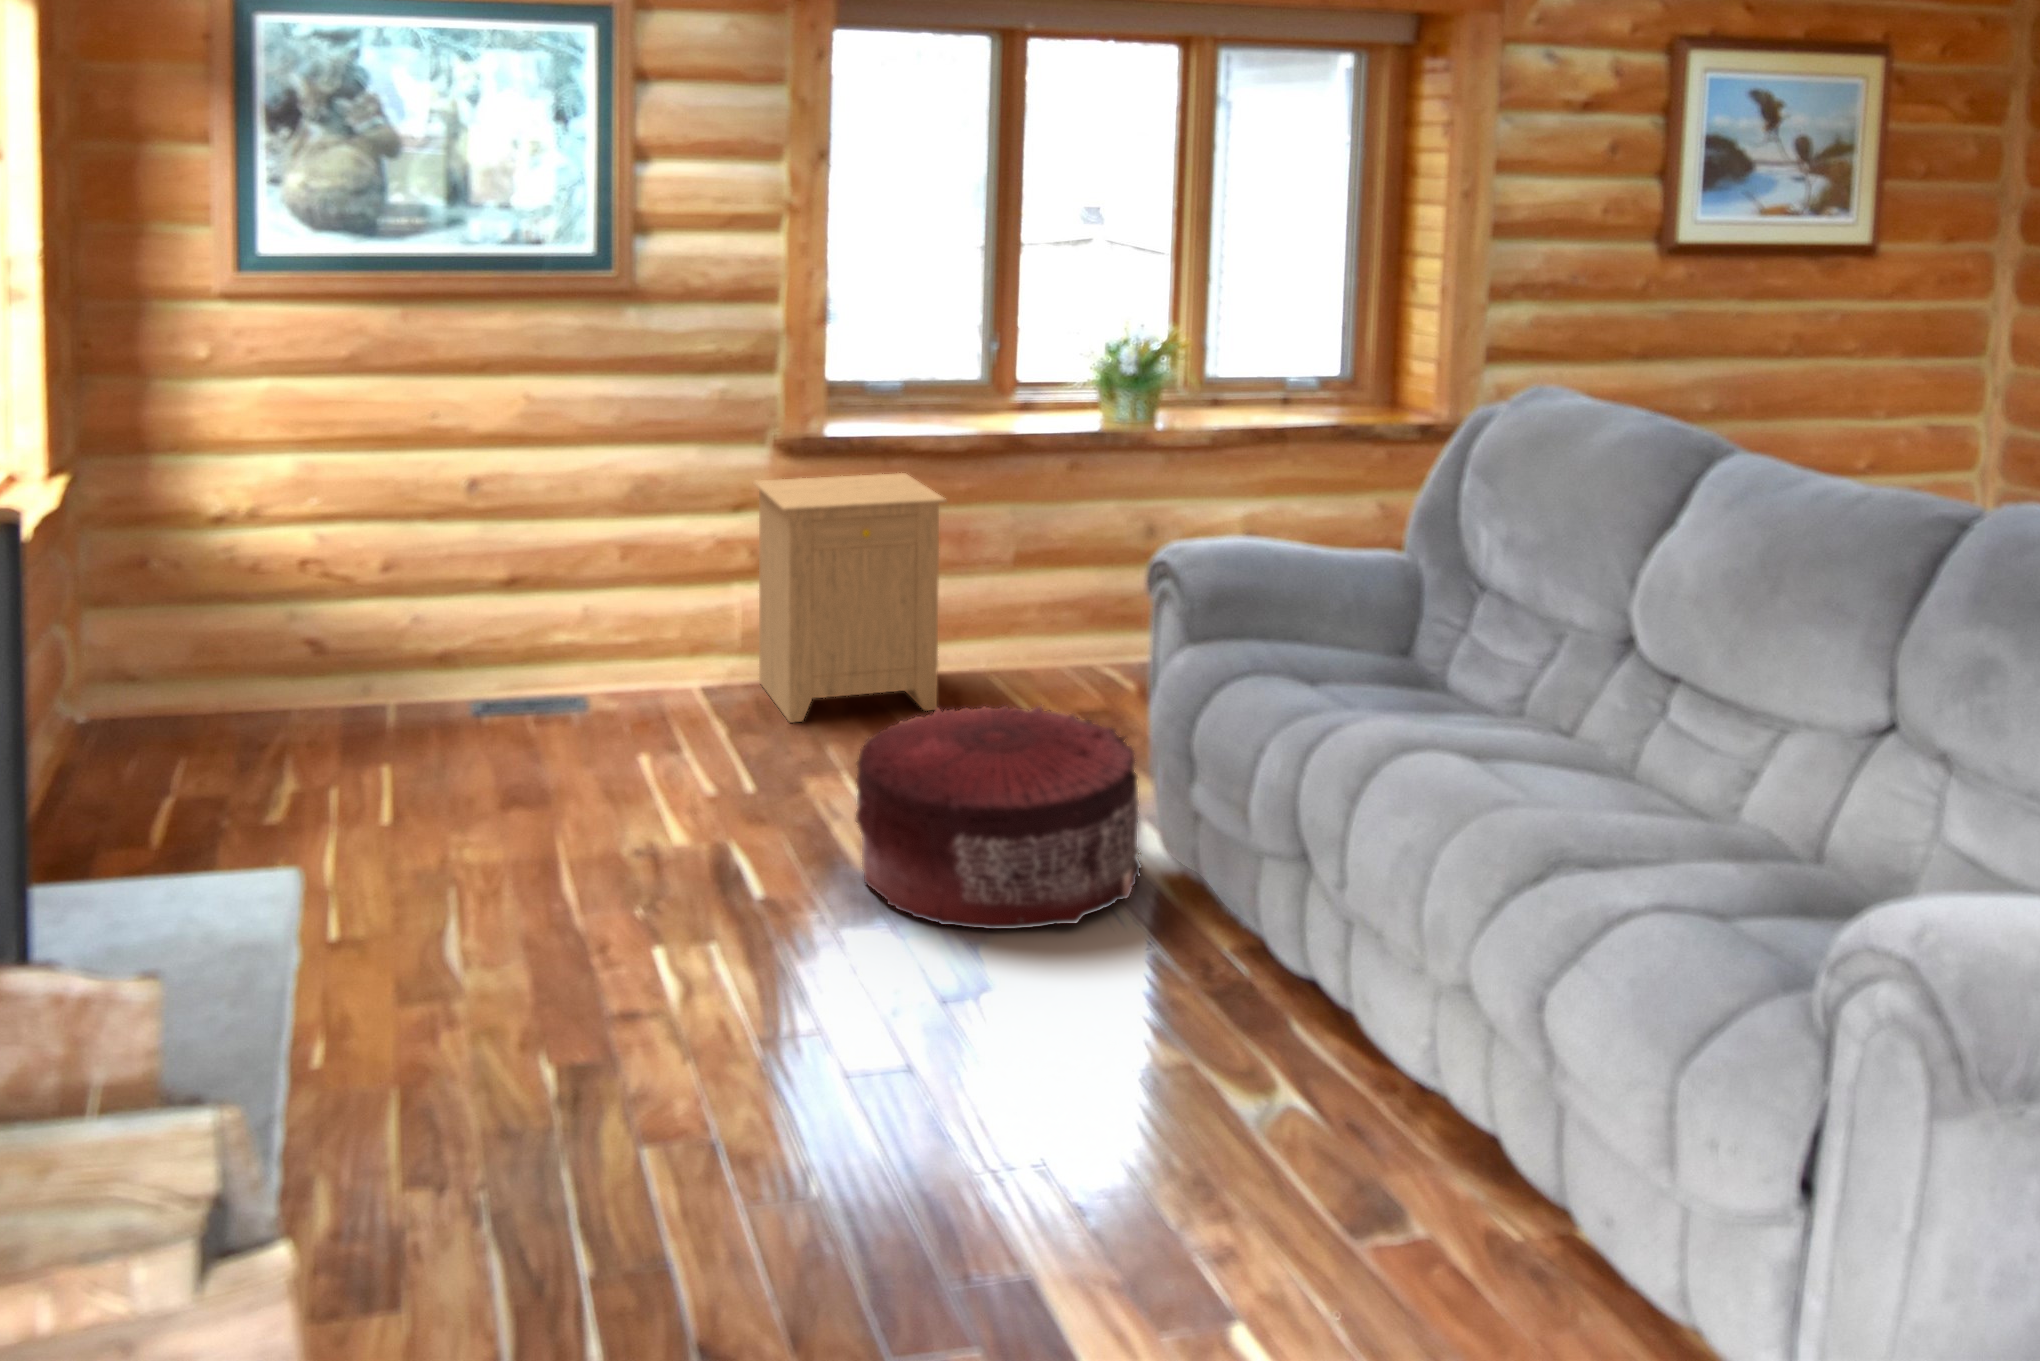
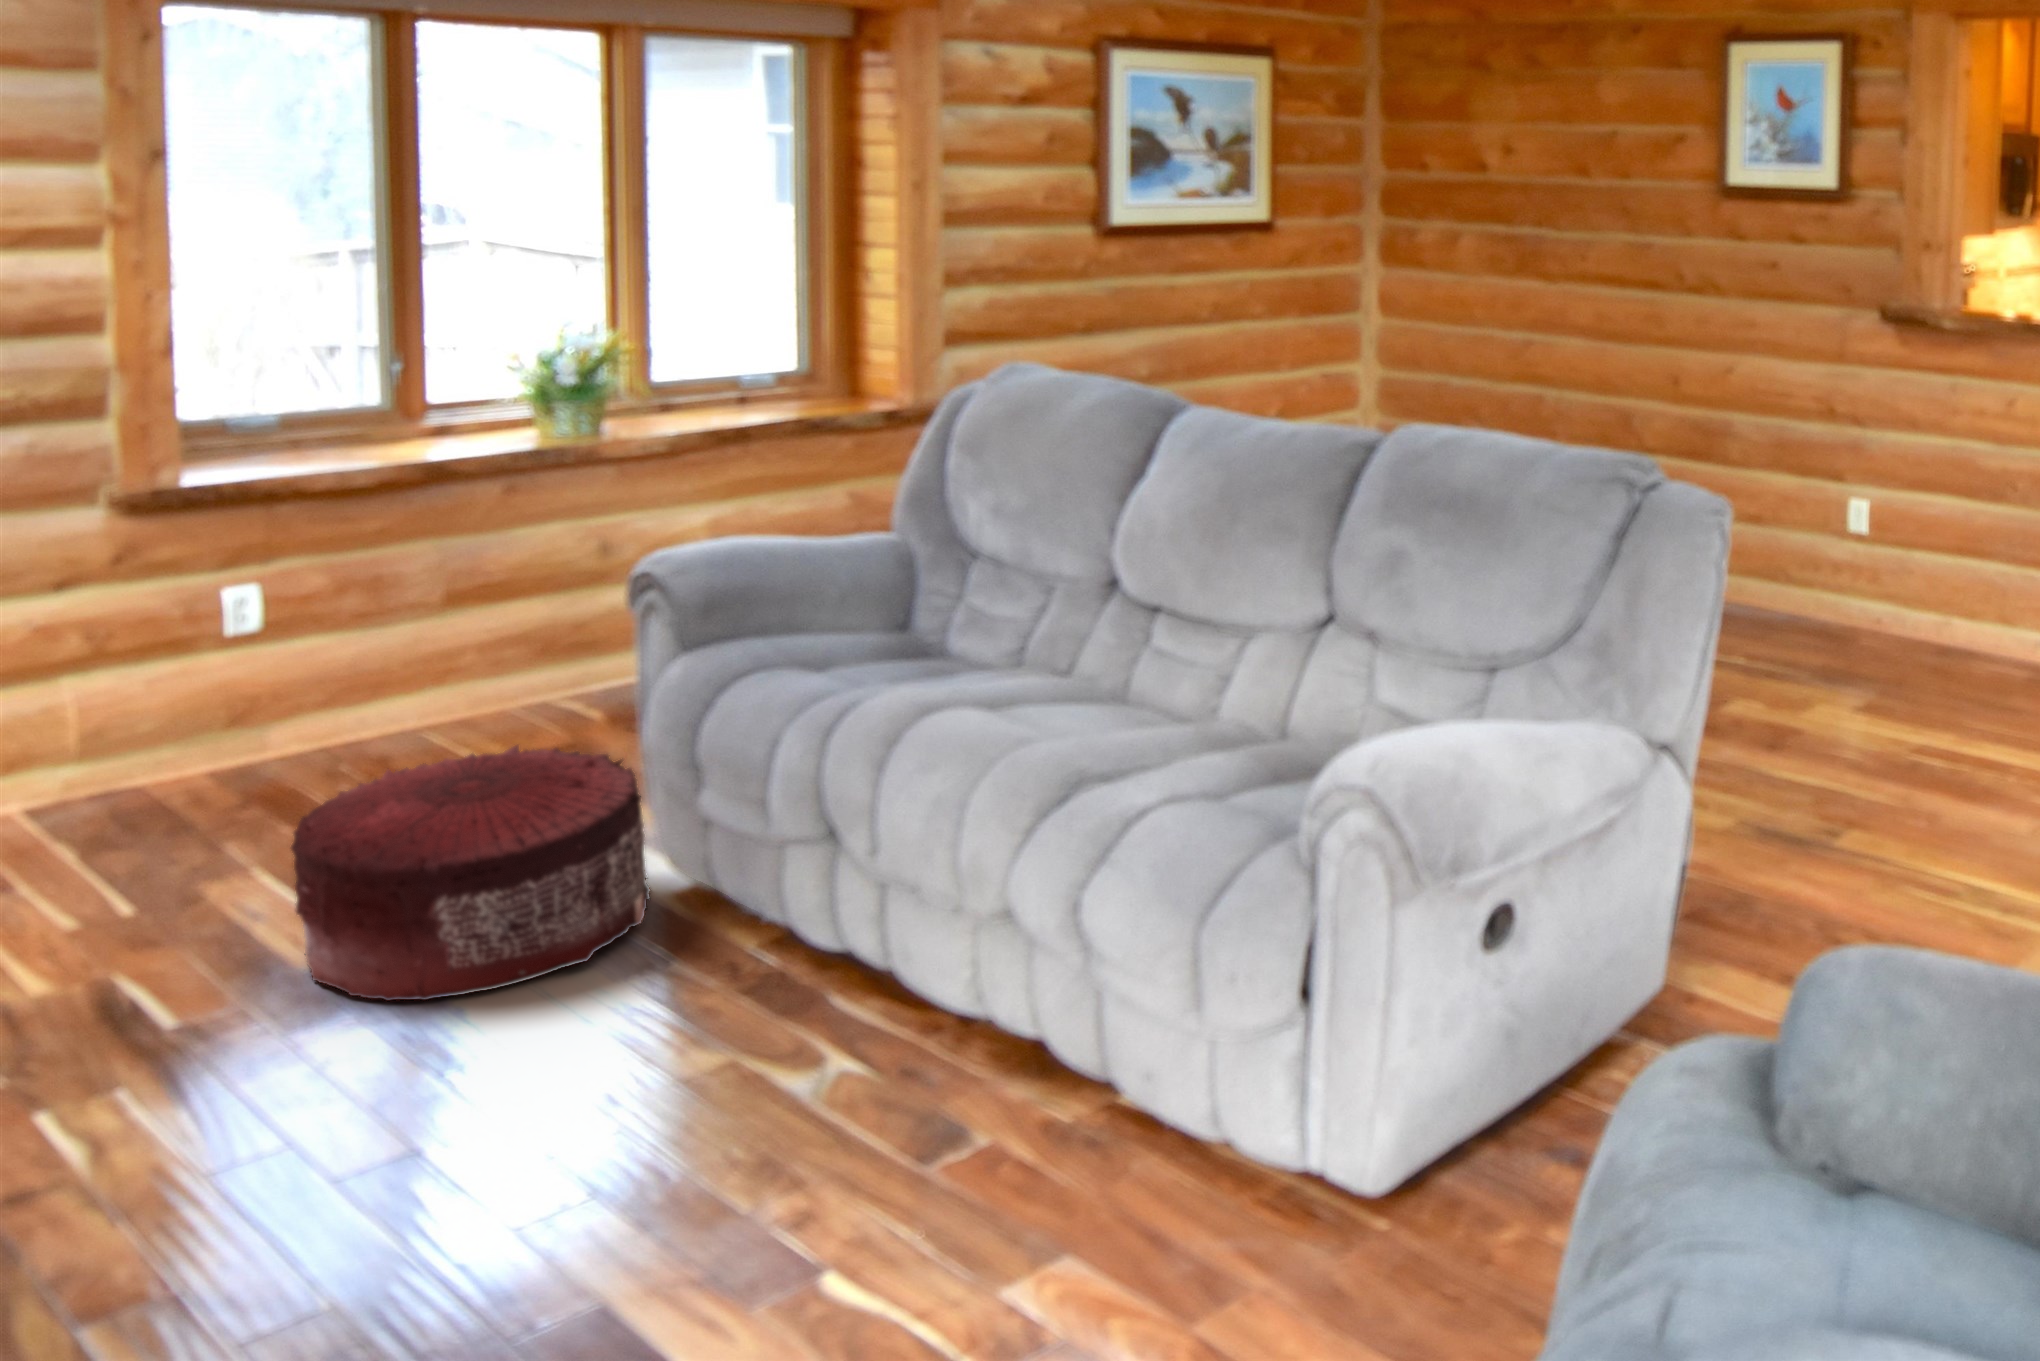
side table: present [754,473,946,723] -> none [78,518,365,830]

